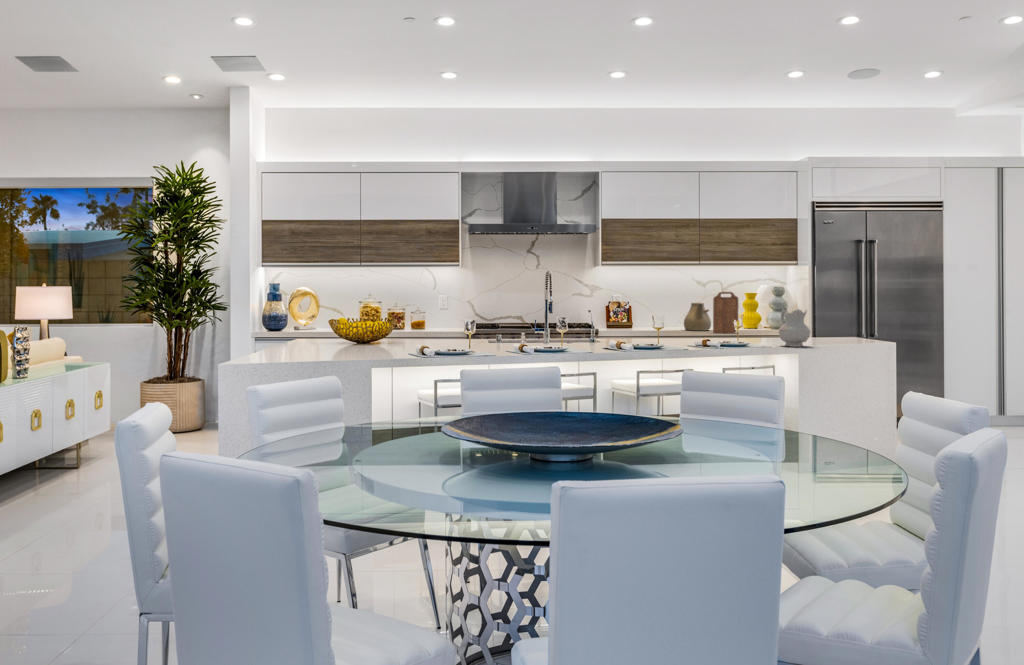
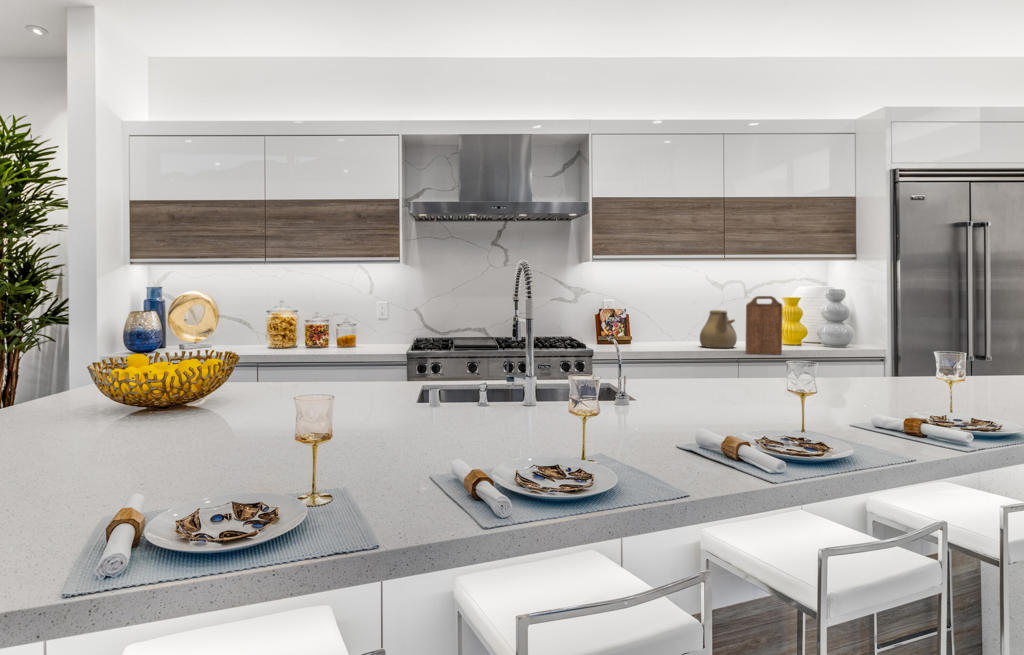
ceramic pitcher: present [779,308,810,347] -> none [900,326,964,397]

